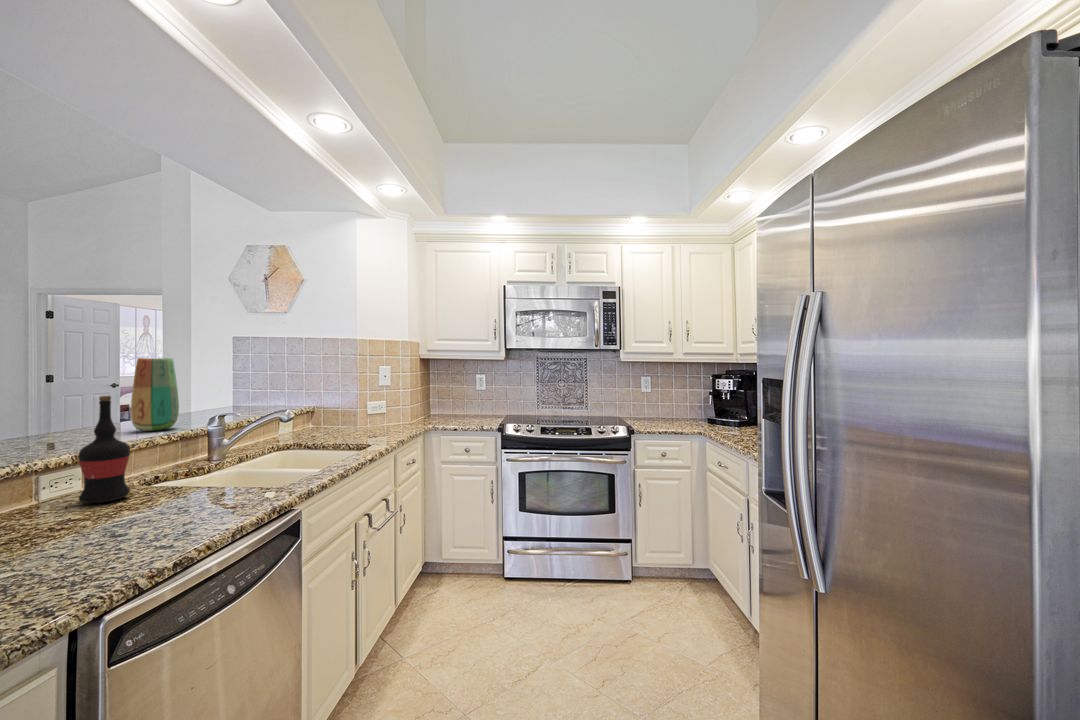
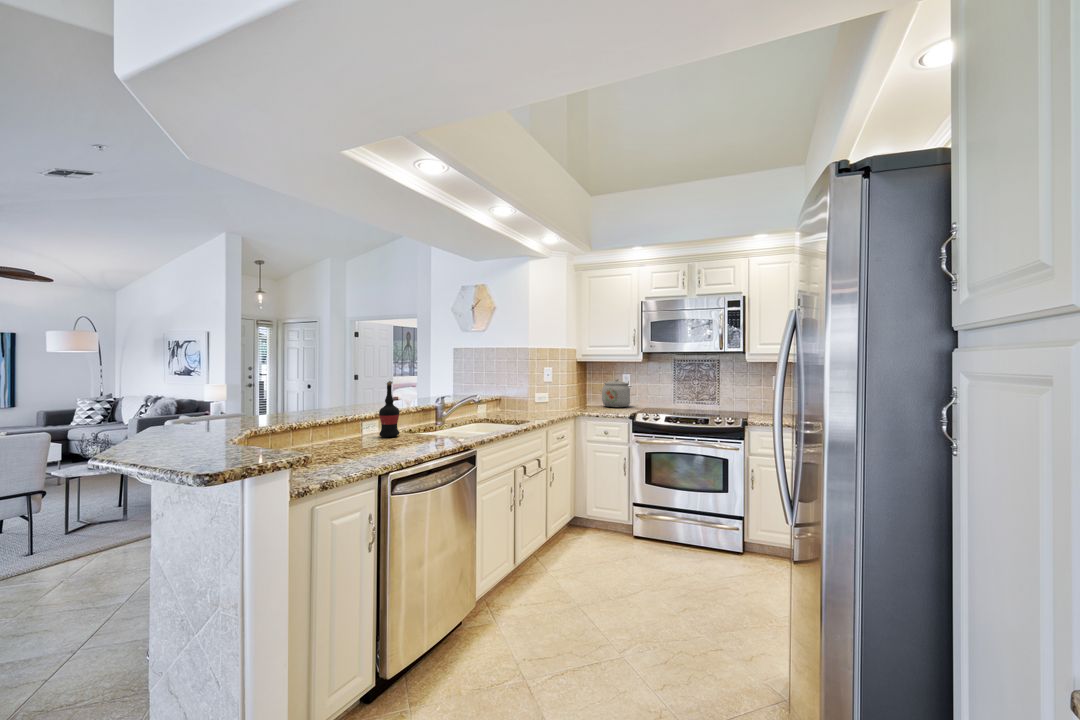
vase: present [131,358,179,431] -> none [400,363,422,404]
kettle: none [444,381,488,416] -> present [602,379,630,407]

